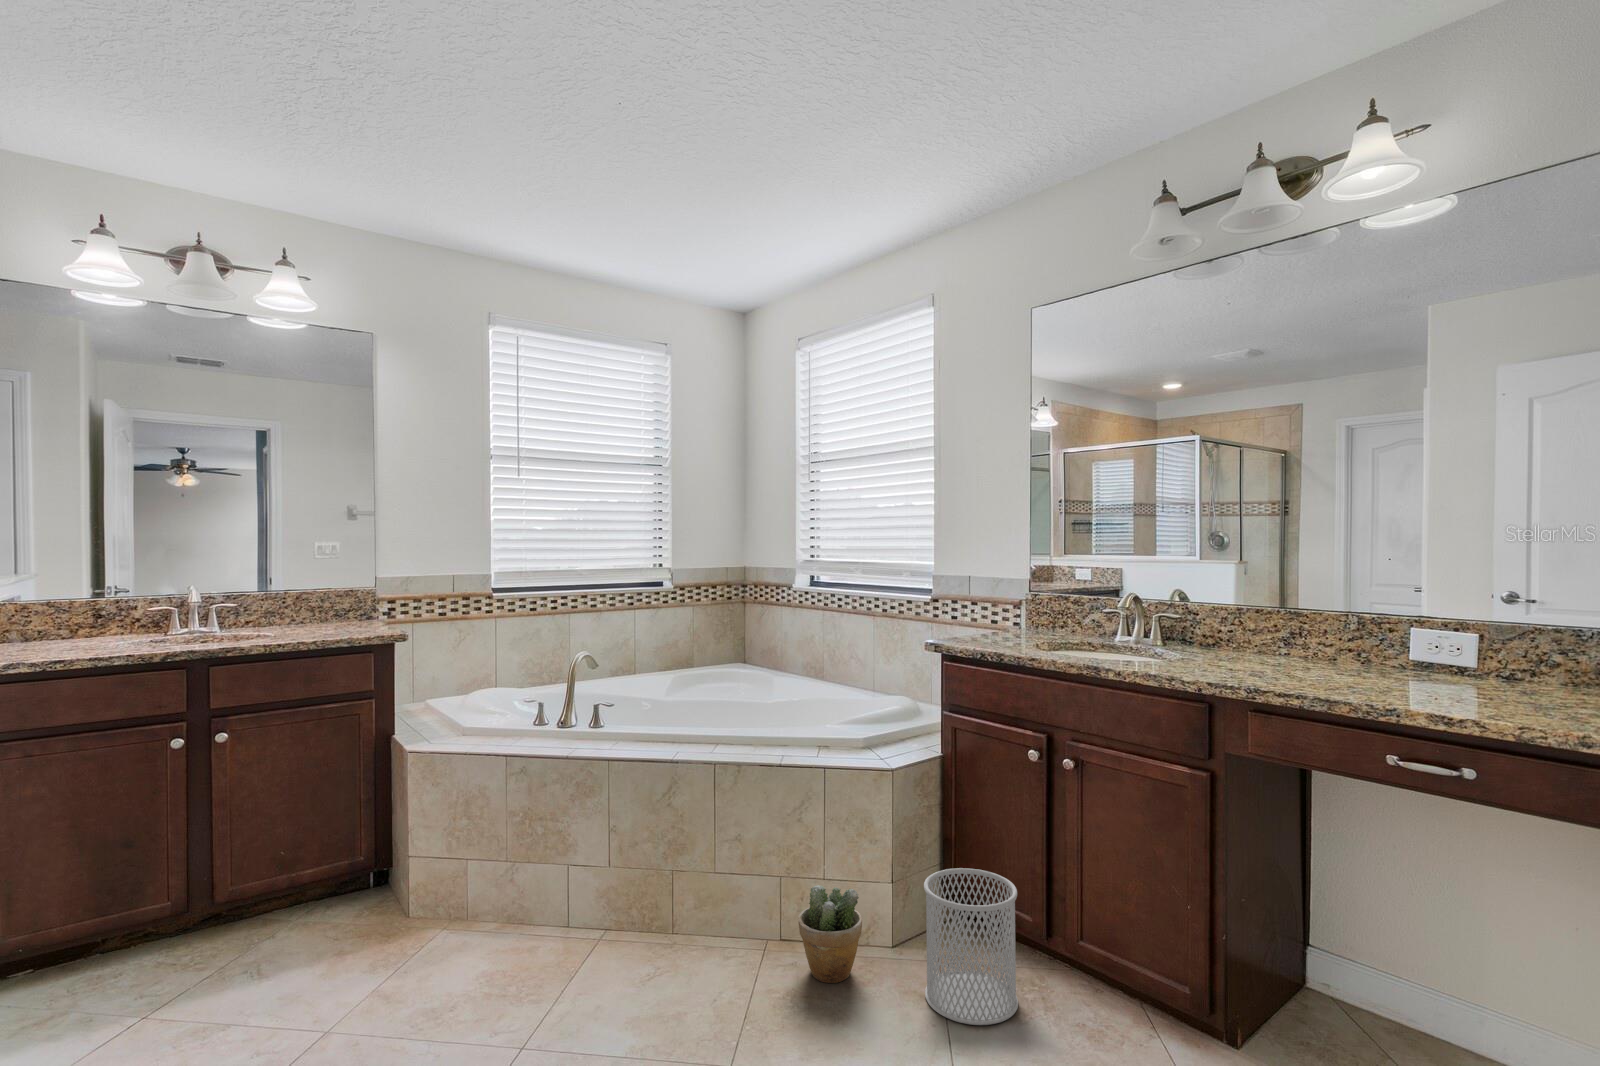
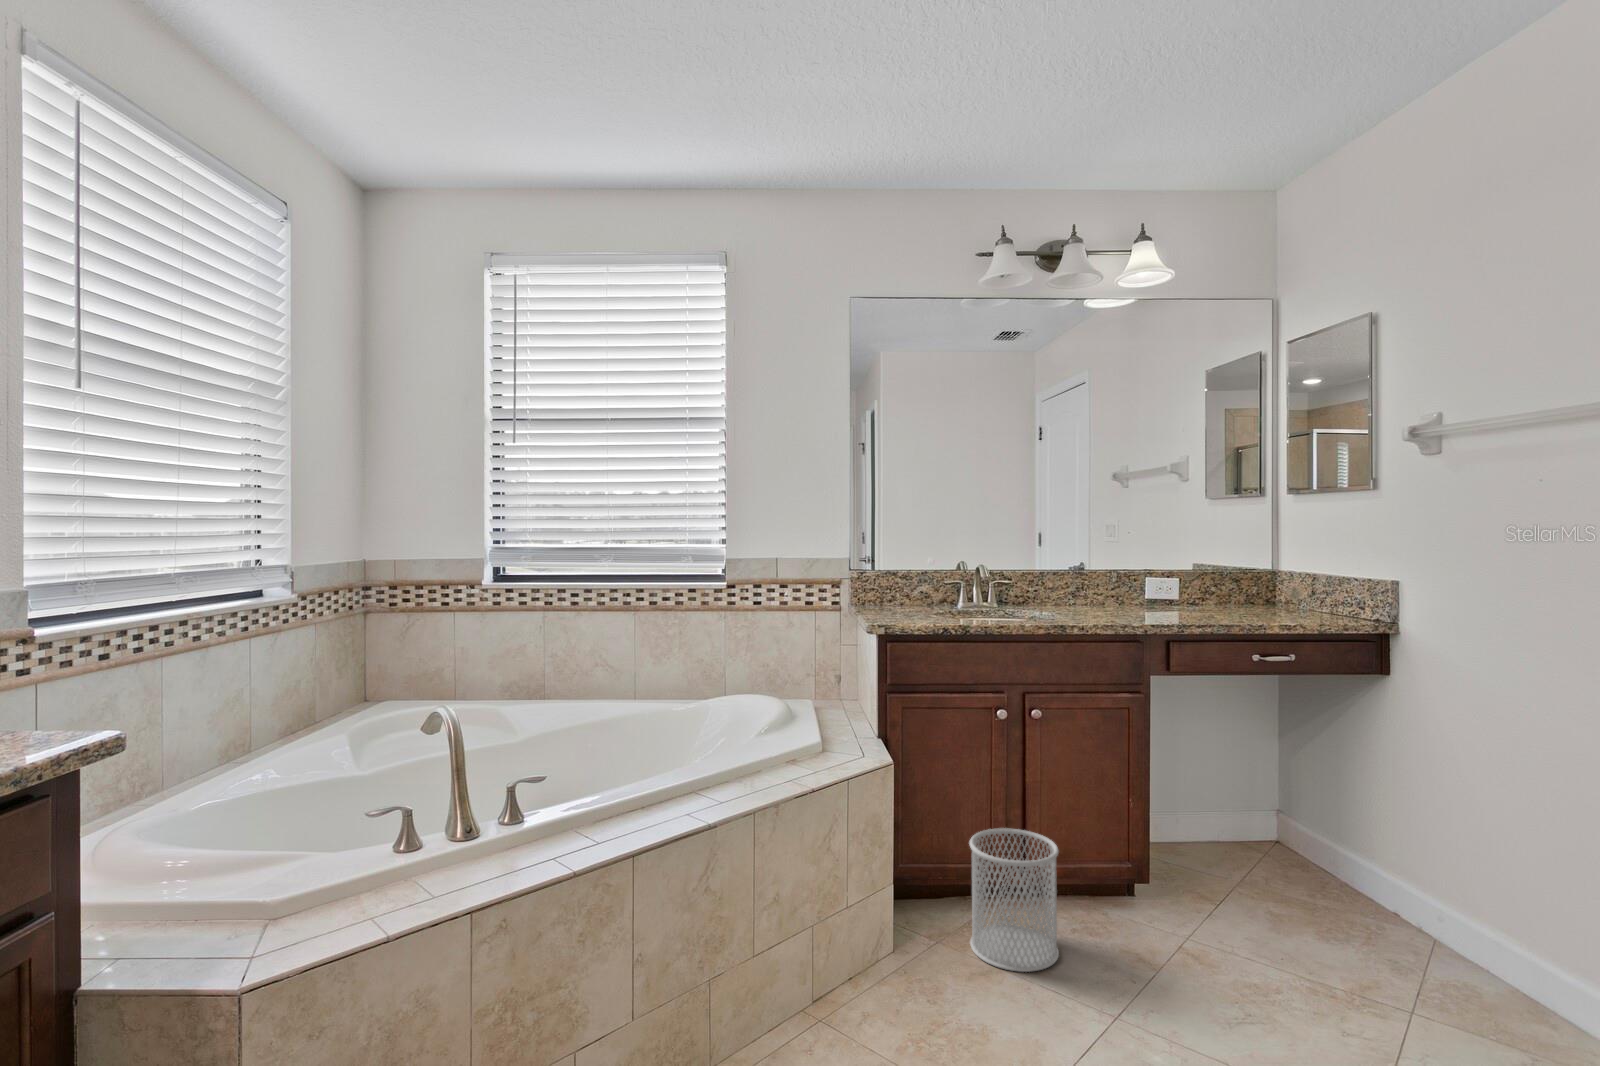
potted plant: present [798,885,862,983] -> none [879,893,952,1009]

